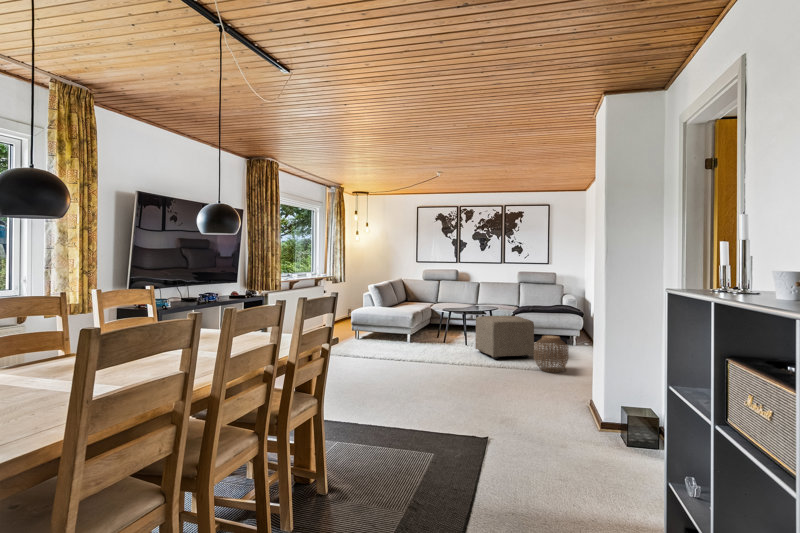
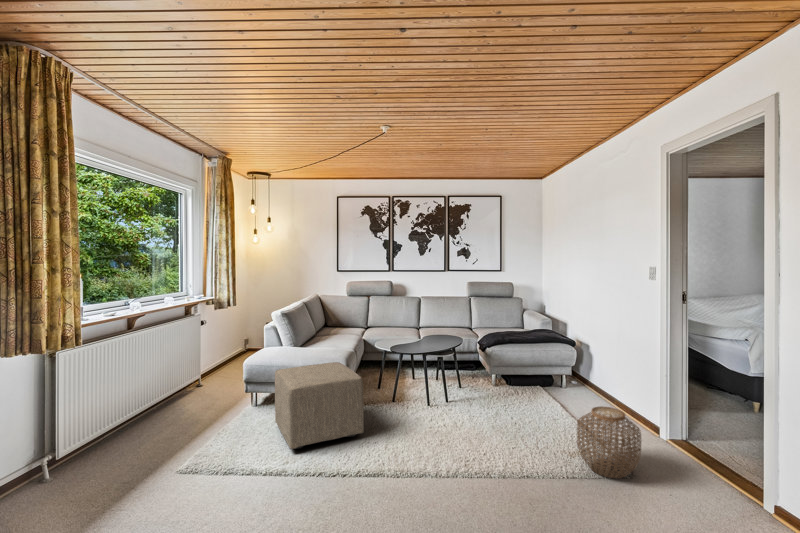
ottoman: present [475,316,534,359] -> present [275,362,364,449]

